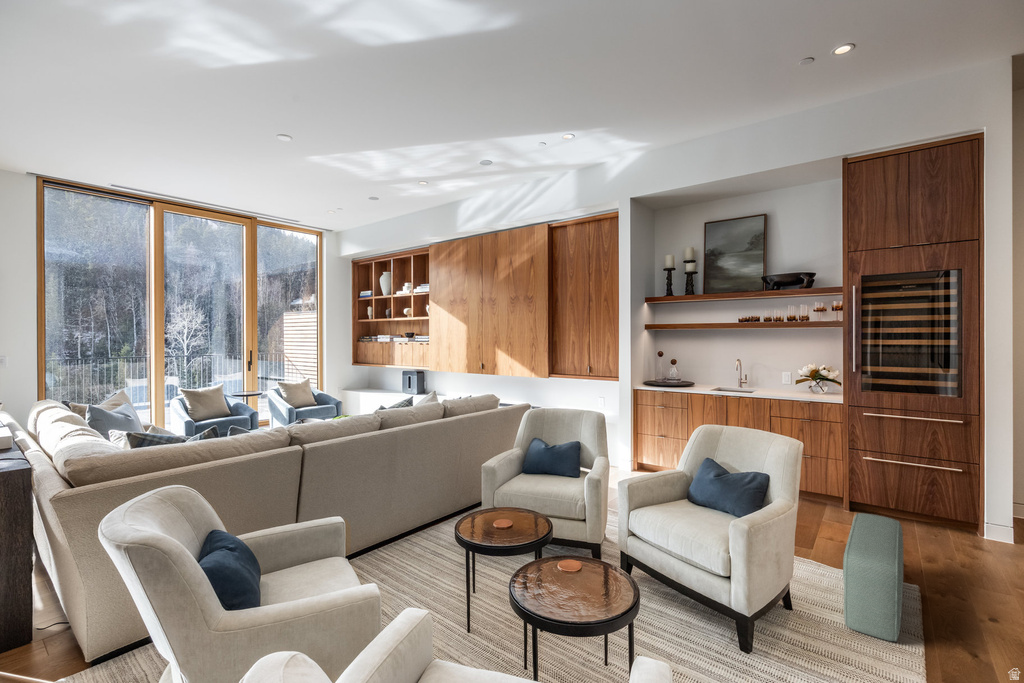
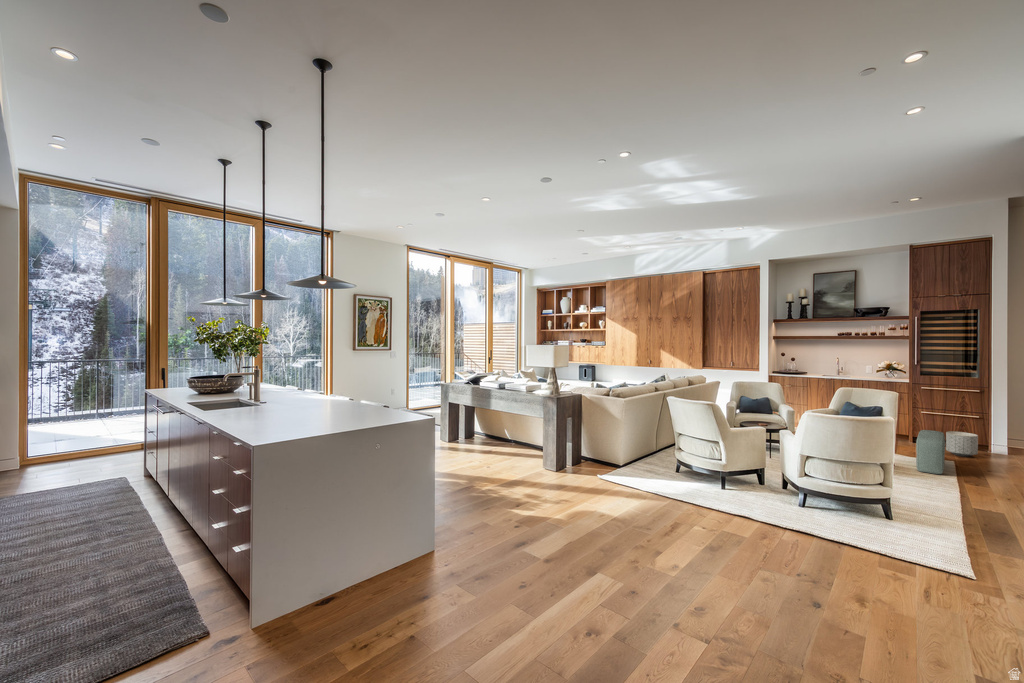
planter: none [905,502,964,556] -> present [946,431,978,457]

